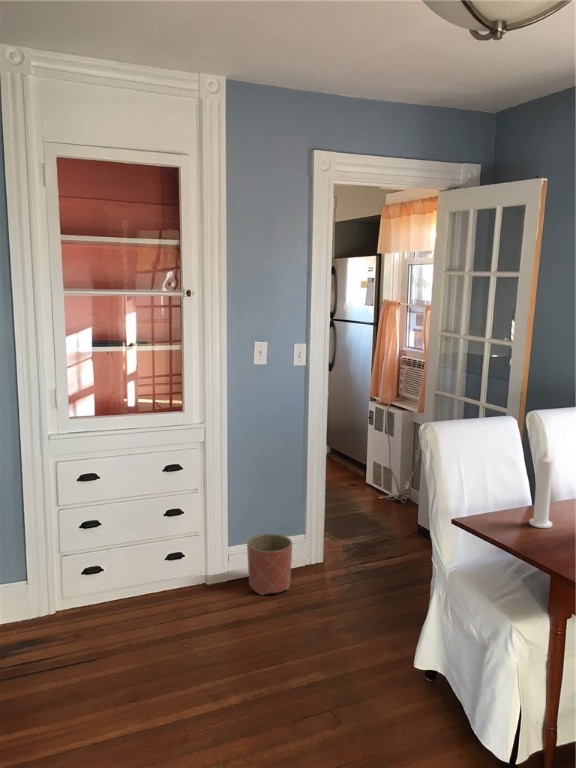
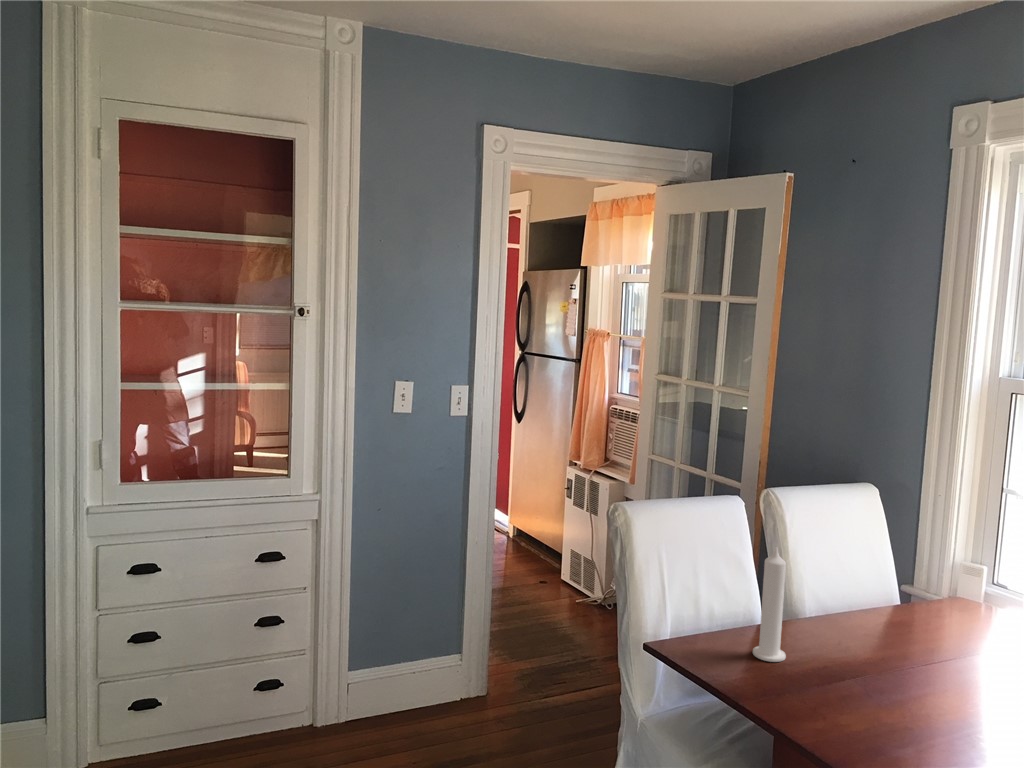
planter: present [247,534,292,595] -> none [374,652,439,743]

